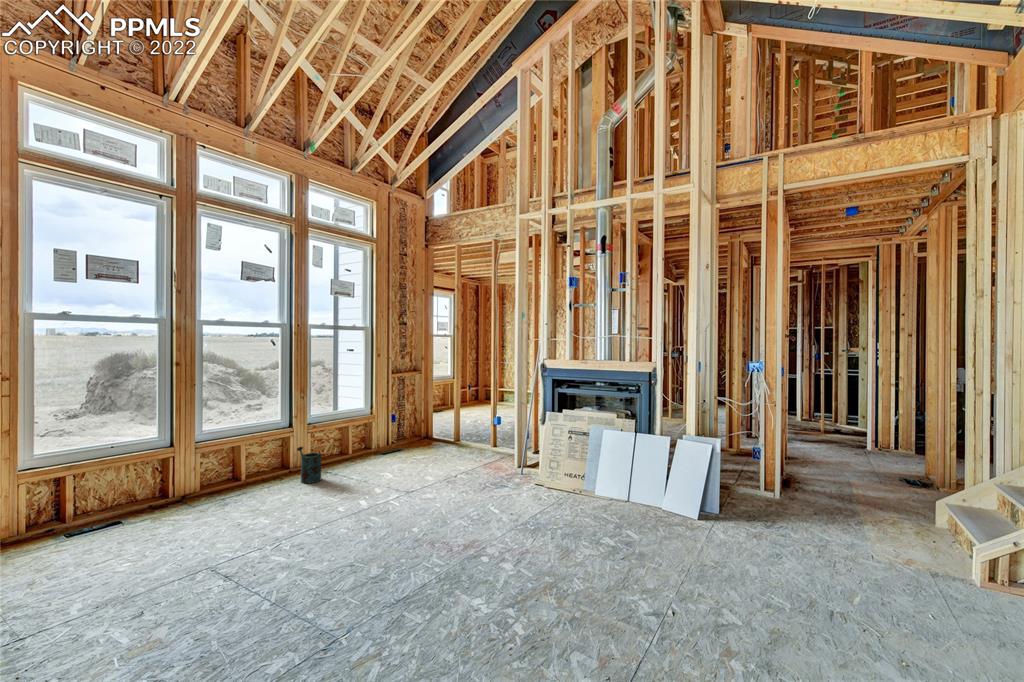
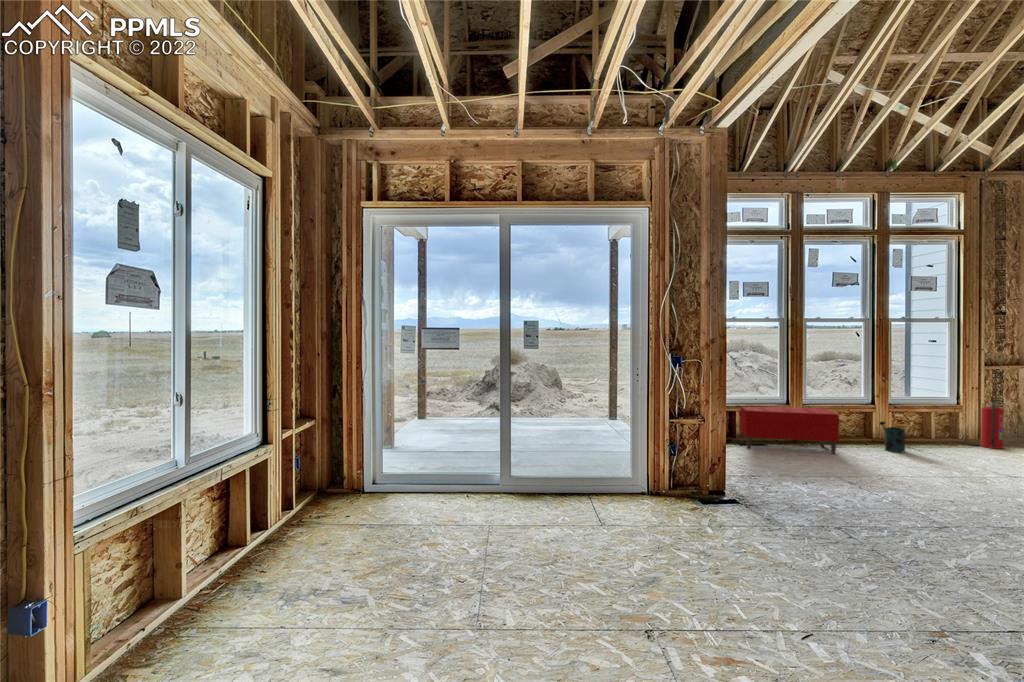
fire extinguisher: none [389,404,405,454] -> present [981,398,1004,449]
bench: none [76,444,240,541] -> present [739,405,839,454]

